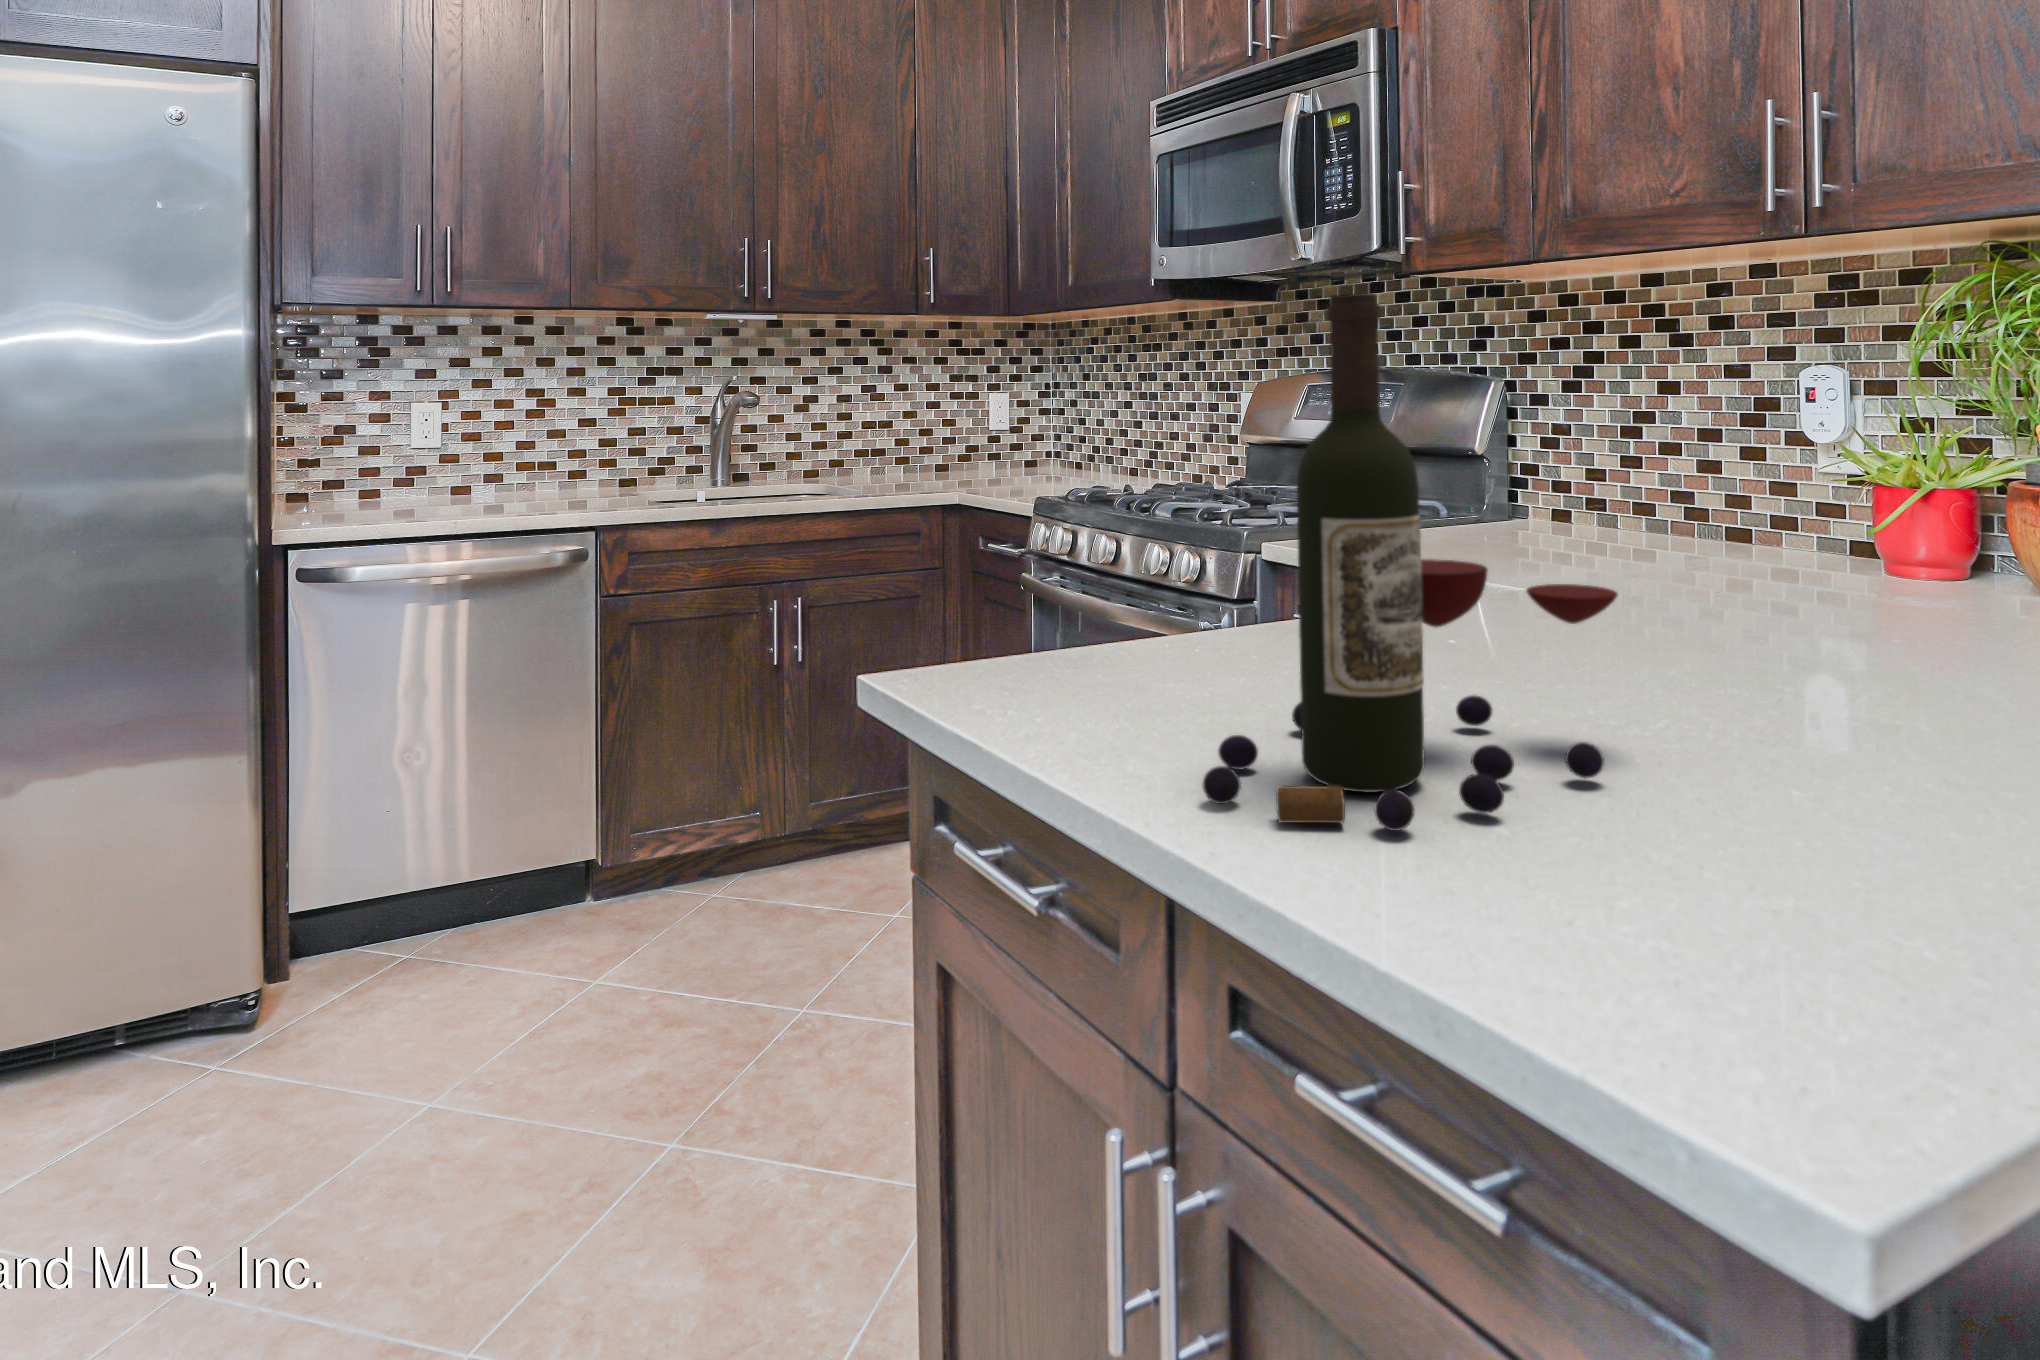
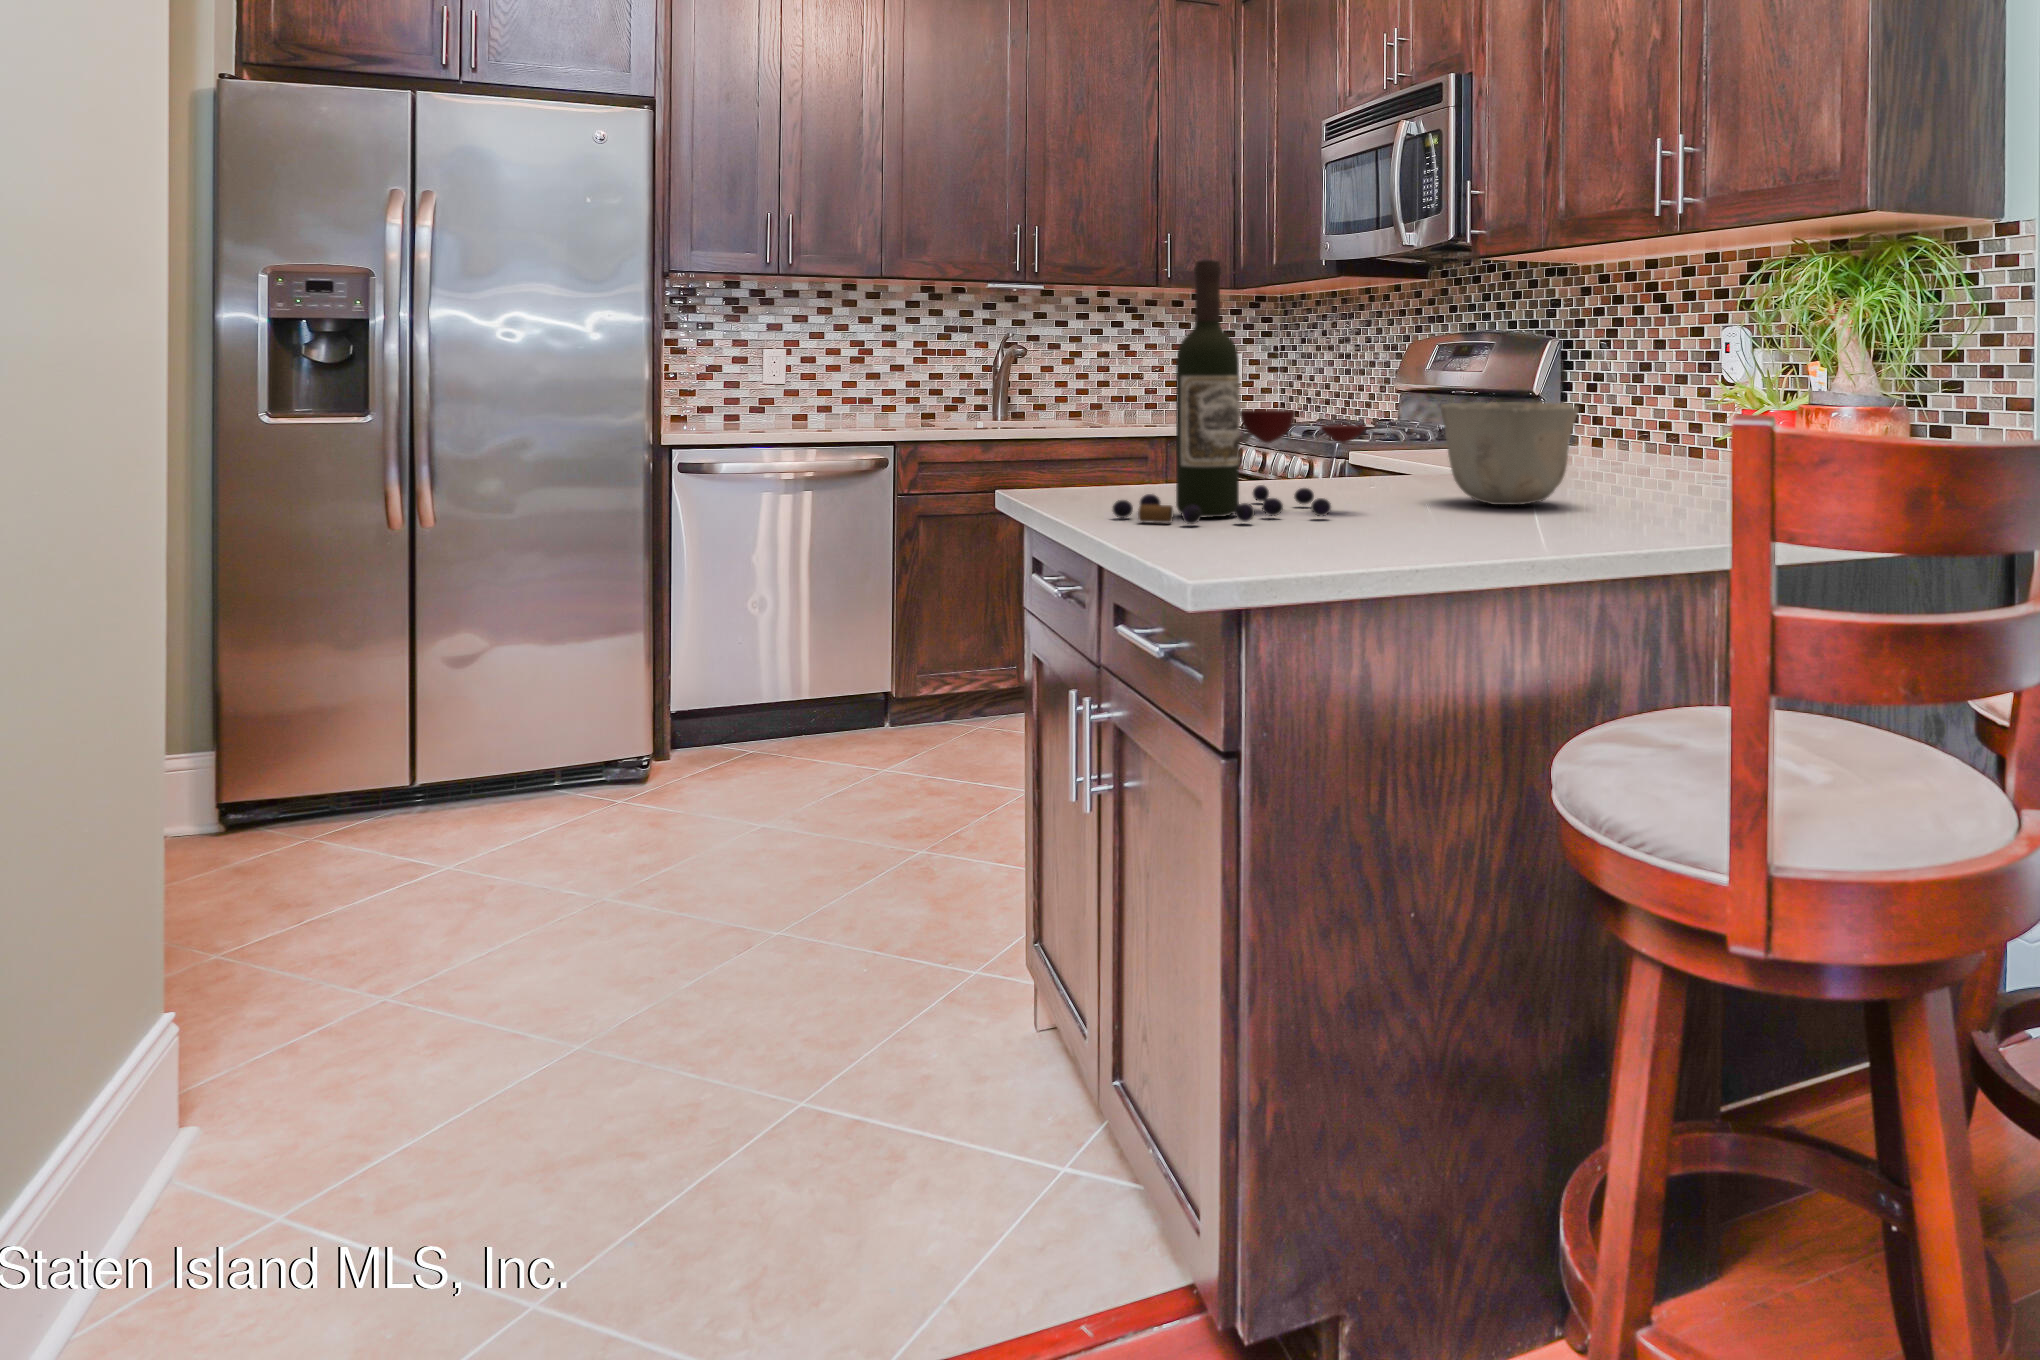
ceramic bowl: none [1651,516,1922,706] -> present [1441,402,1579,505]

